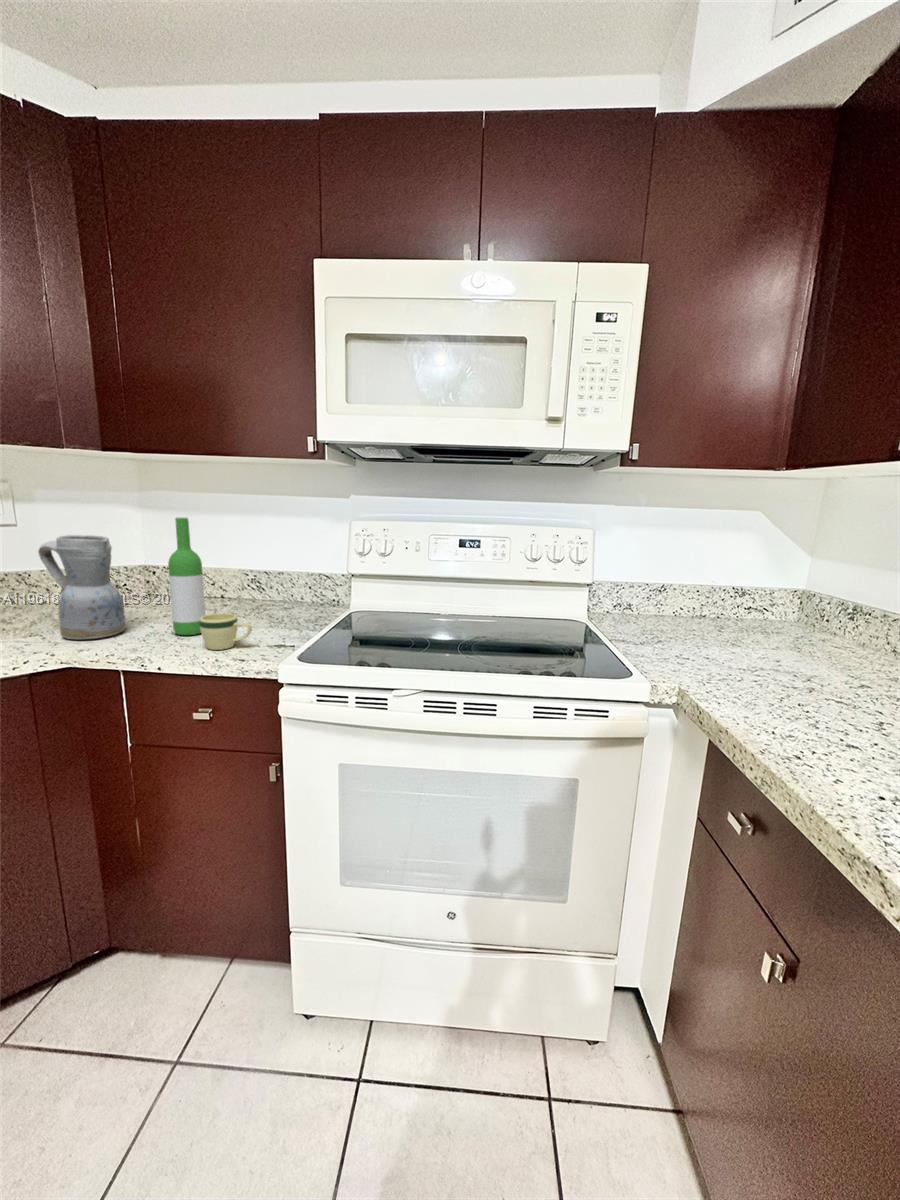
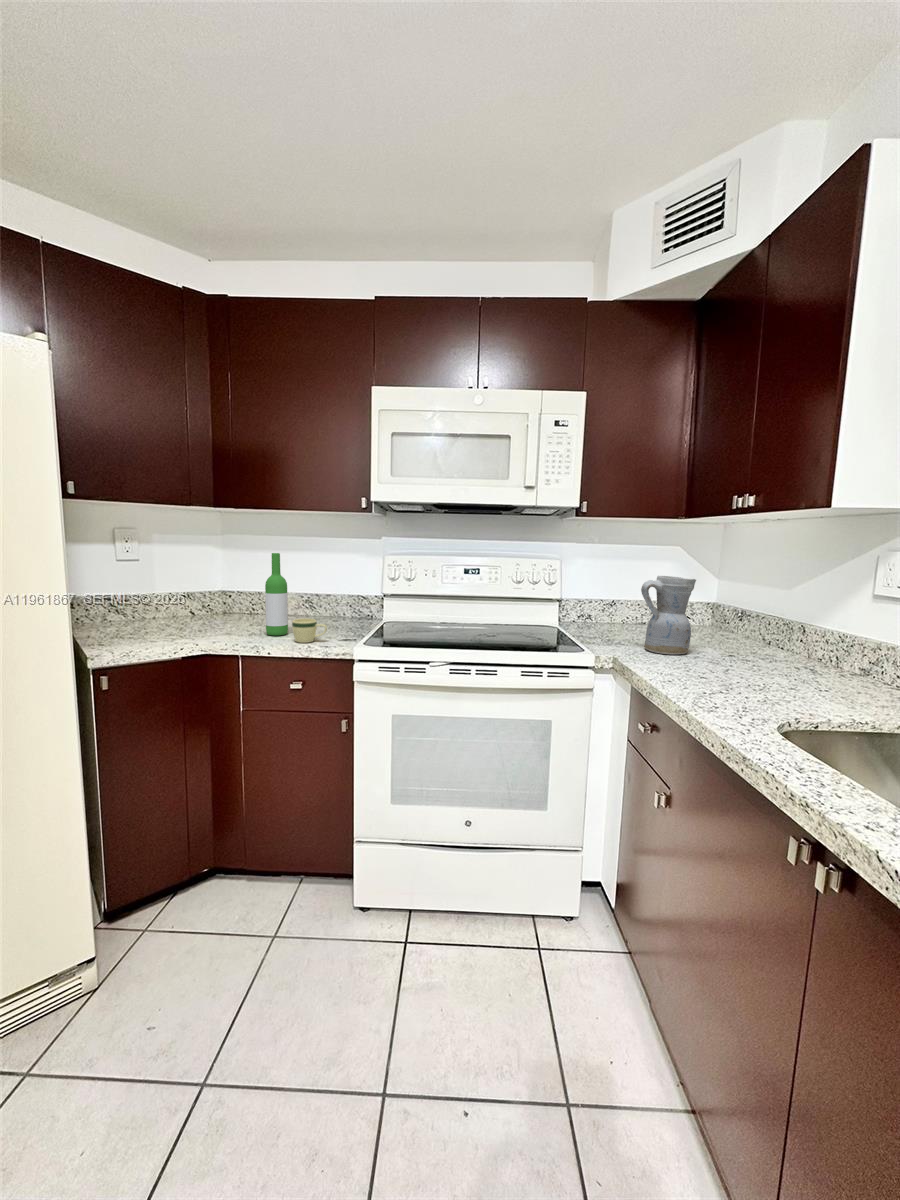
ceramic pitcher: present [38,535,125,639] -> present [641,576,696,654]

